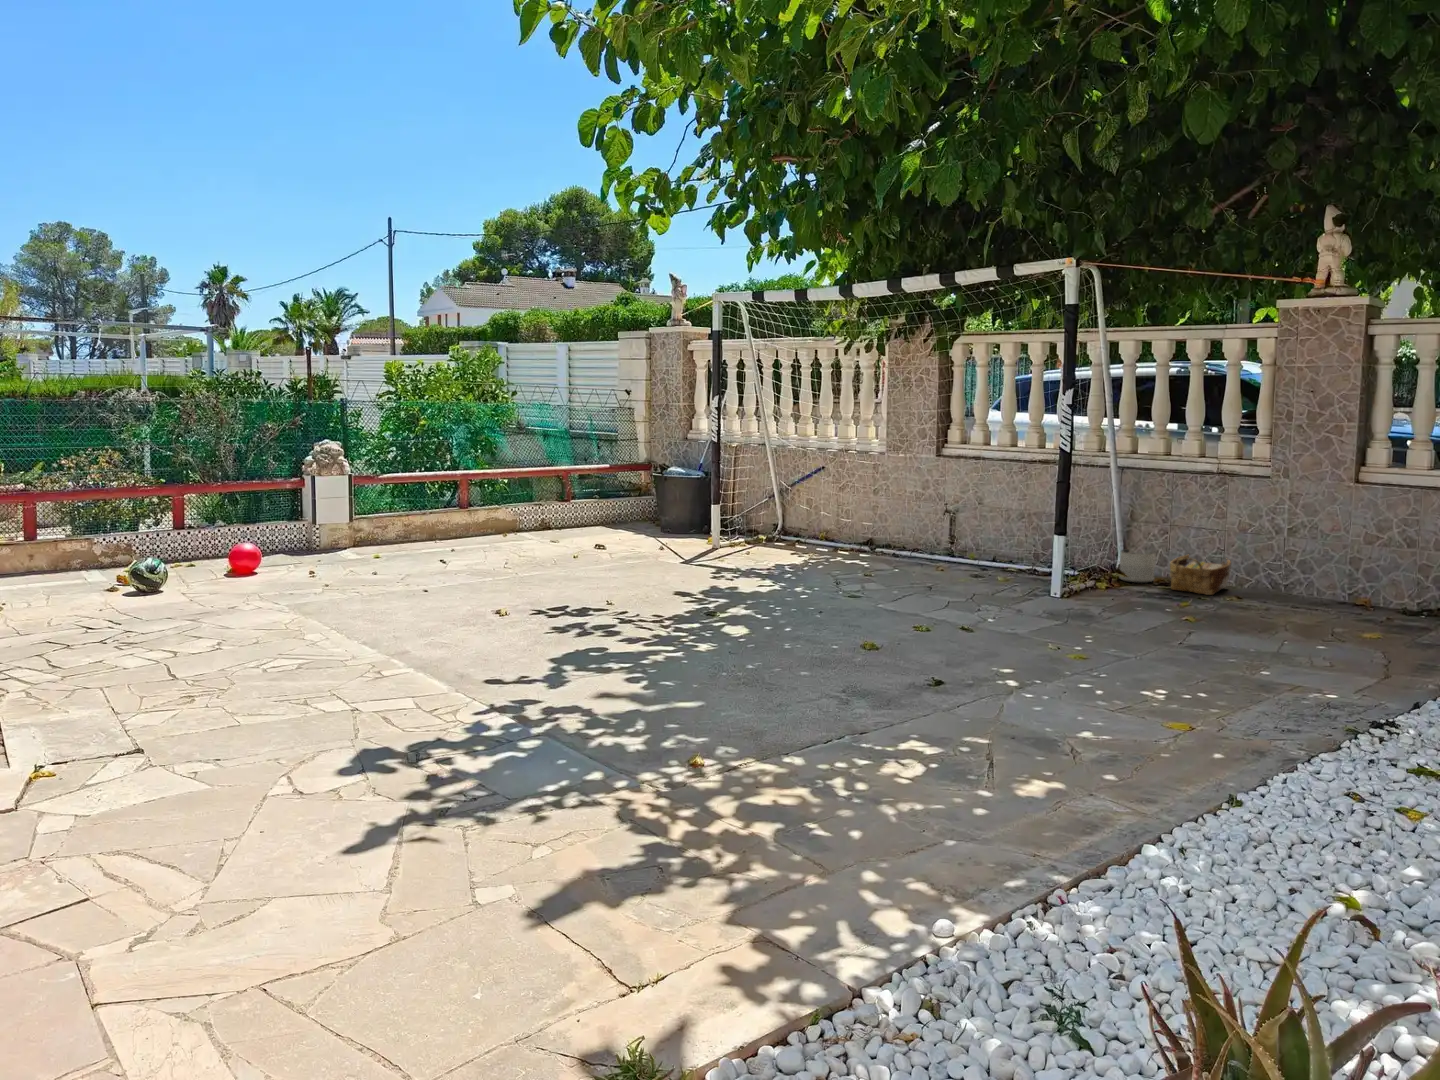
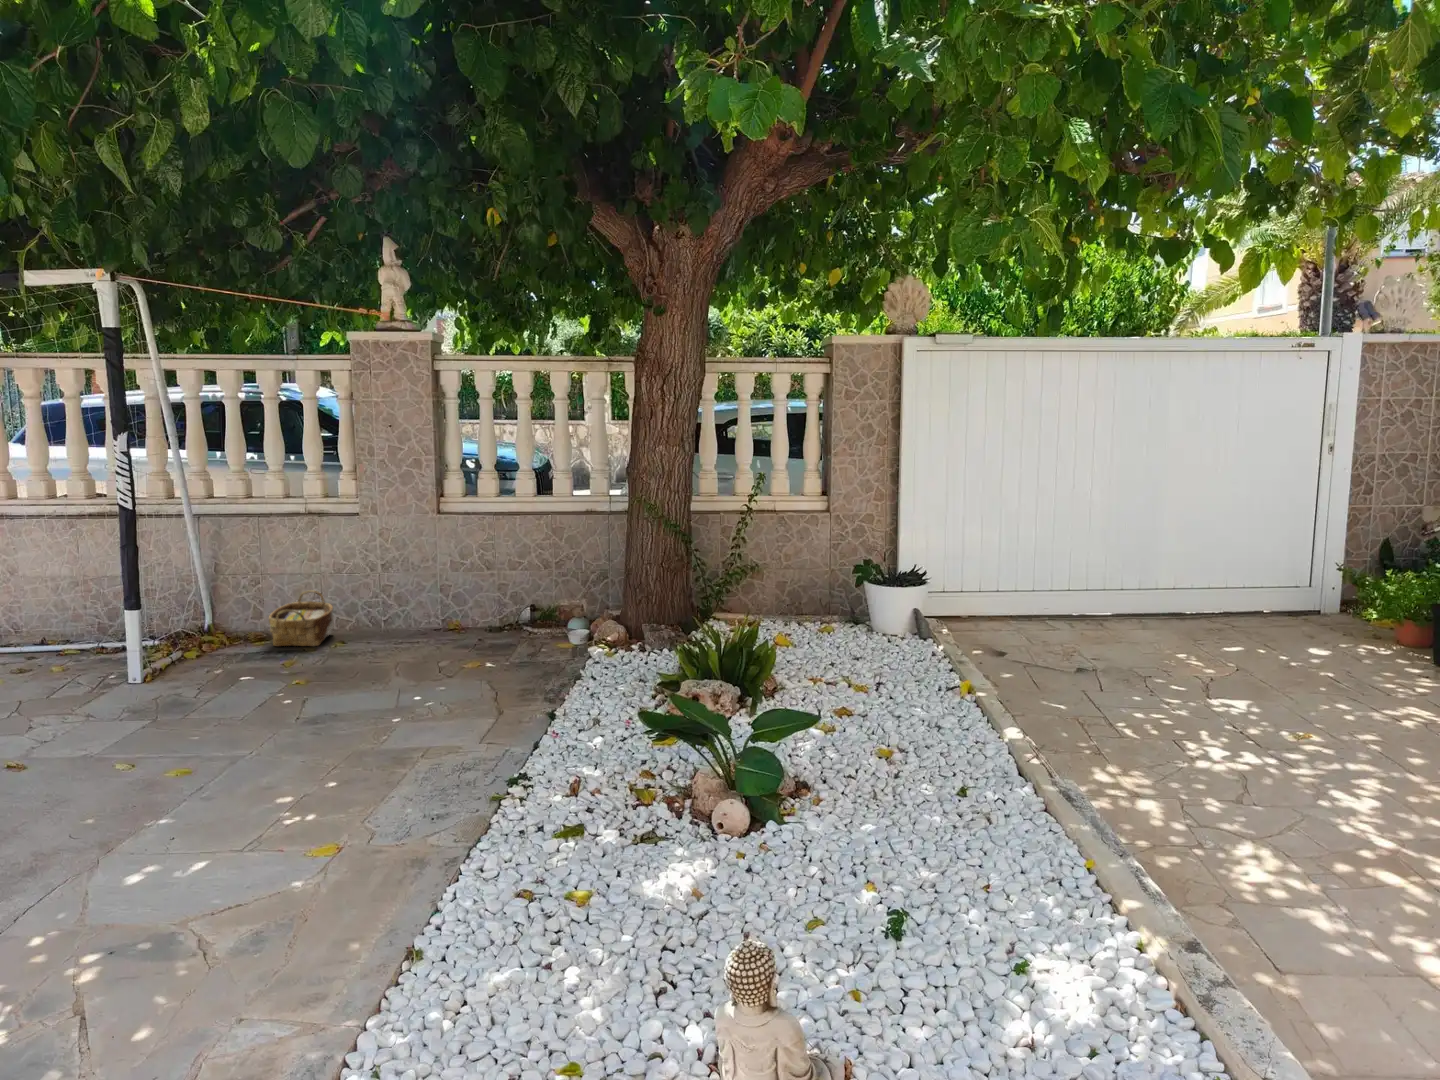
planter: present [1119,549,1156,583] -> none [209,604,253,644]

